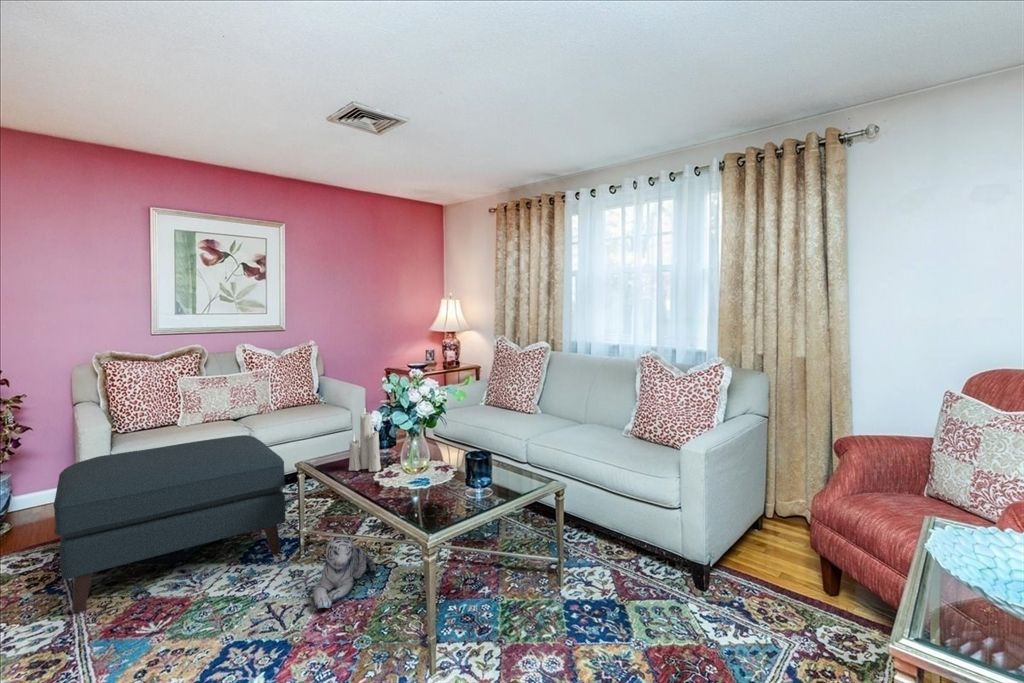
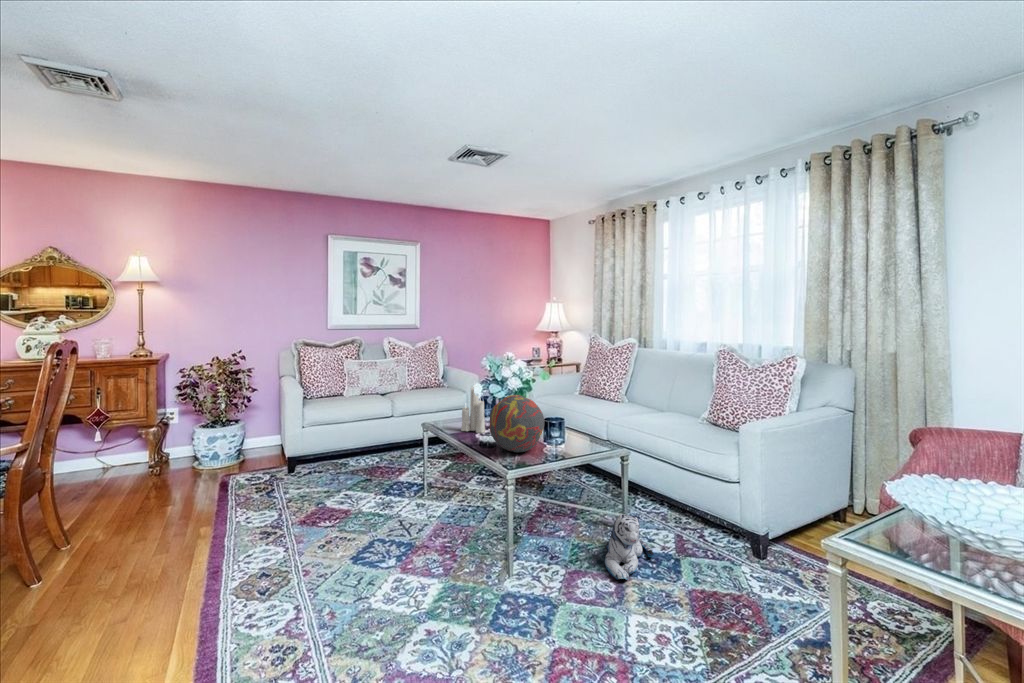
decorative orb: none [390,425,461,499] -> present [489,395,544,452]
ottoman: present [53,435,285,612] -> none [268,403,415,512]
plush toy: present [313,536,376,609] -> present [604,514,654,580]

